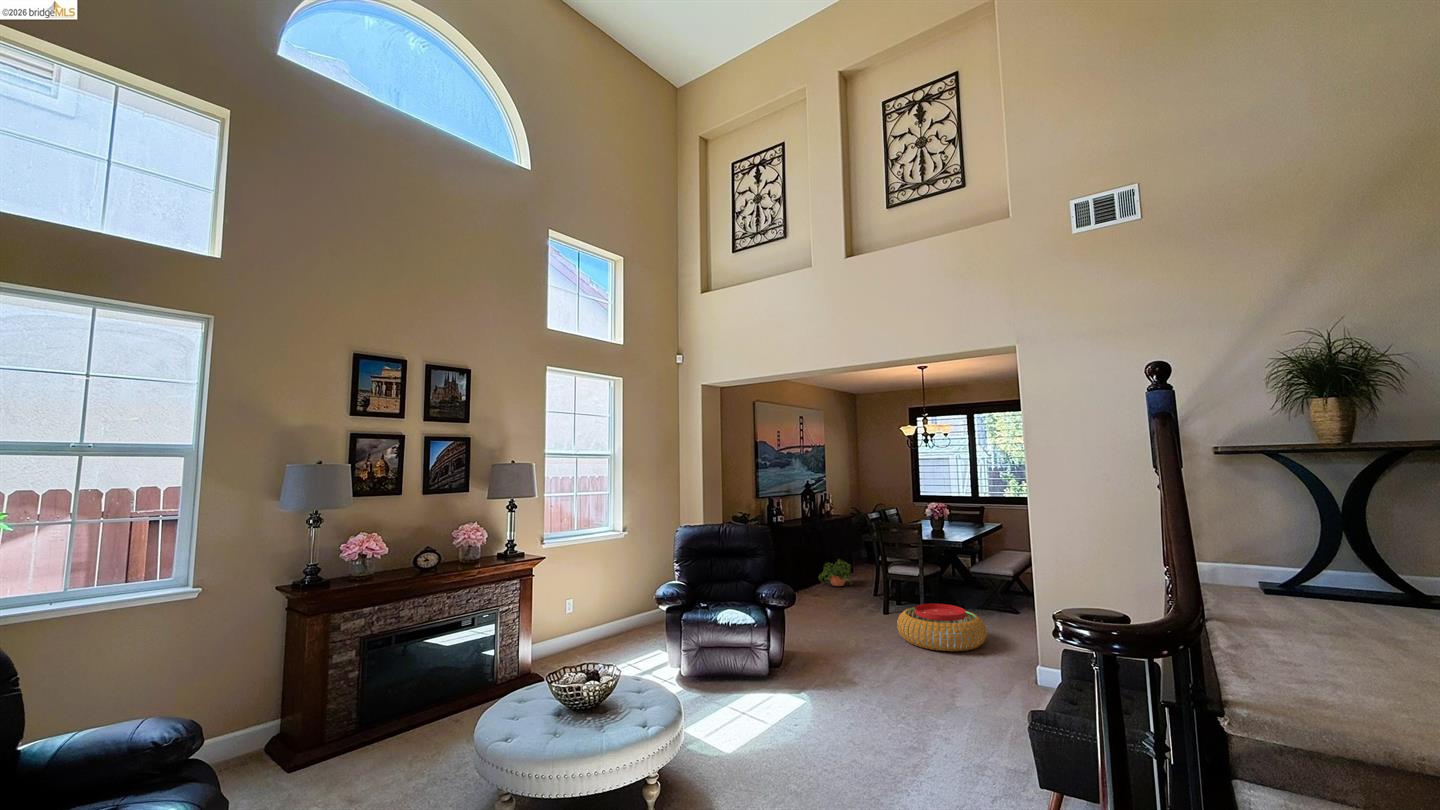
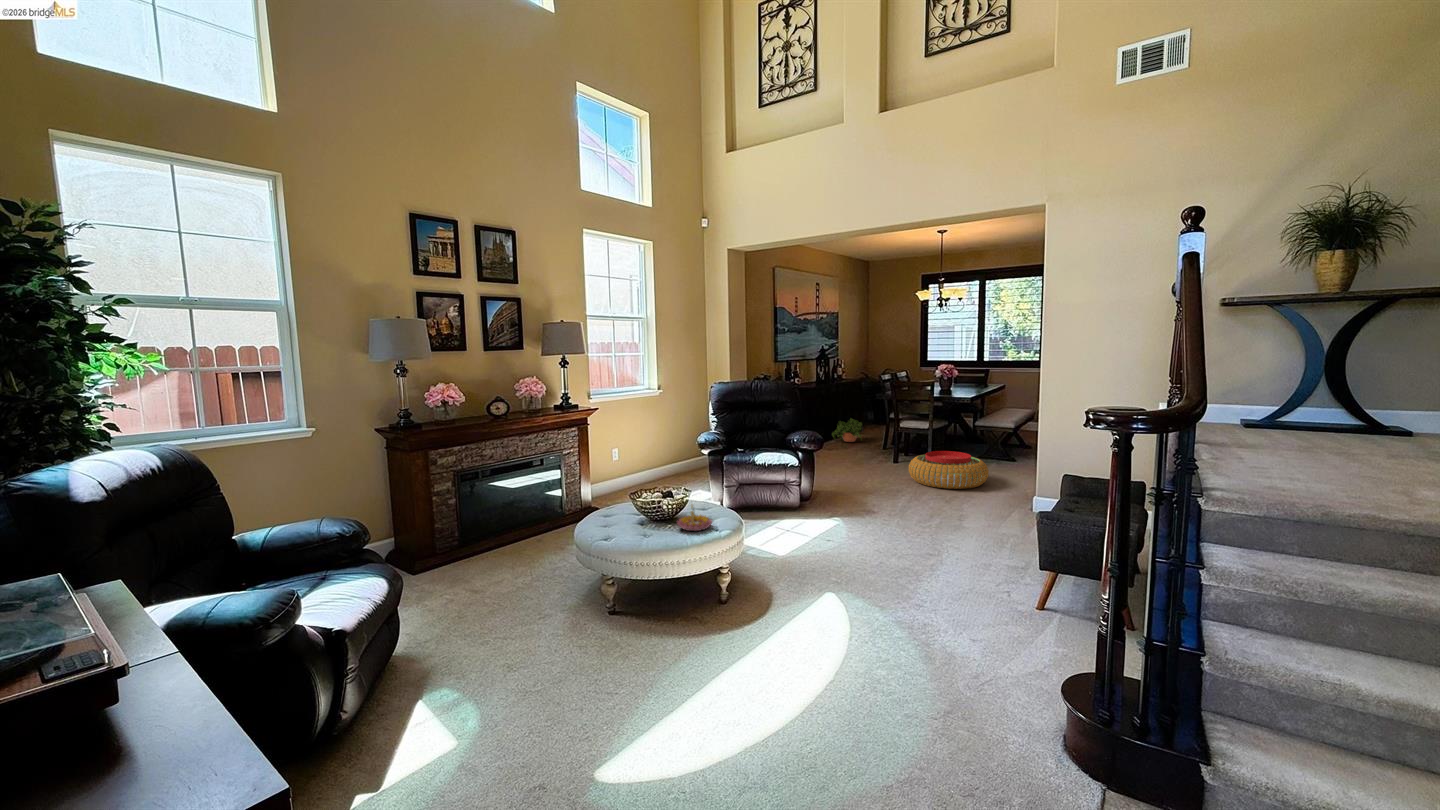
candle holder: none [596,691,642,729] -> present [677,506,713,531]

